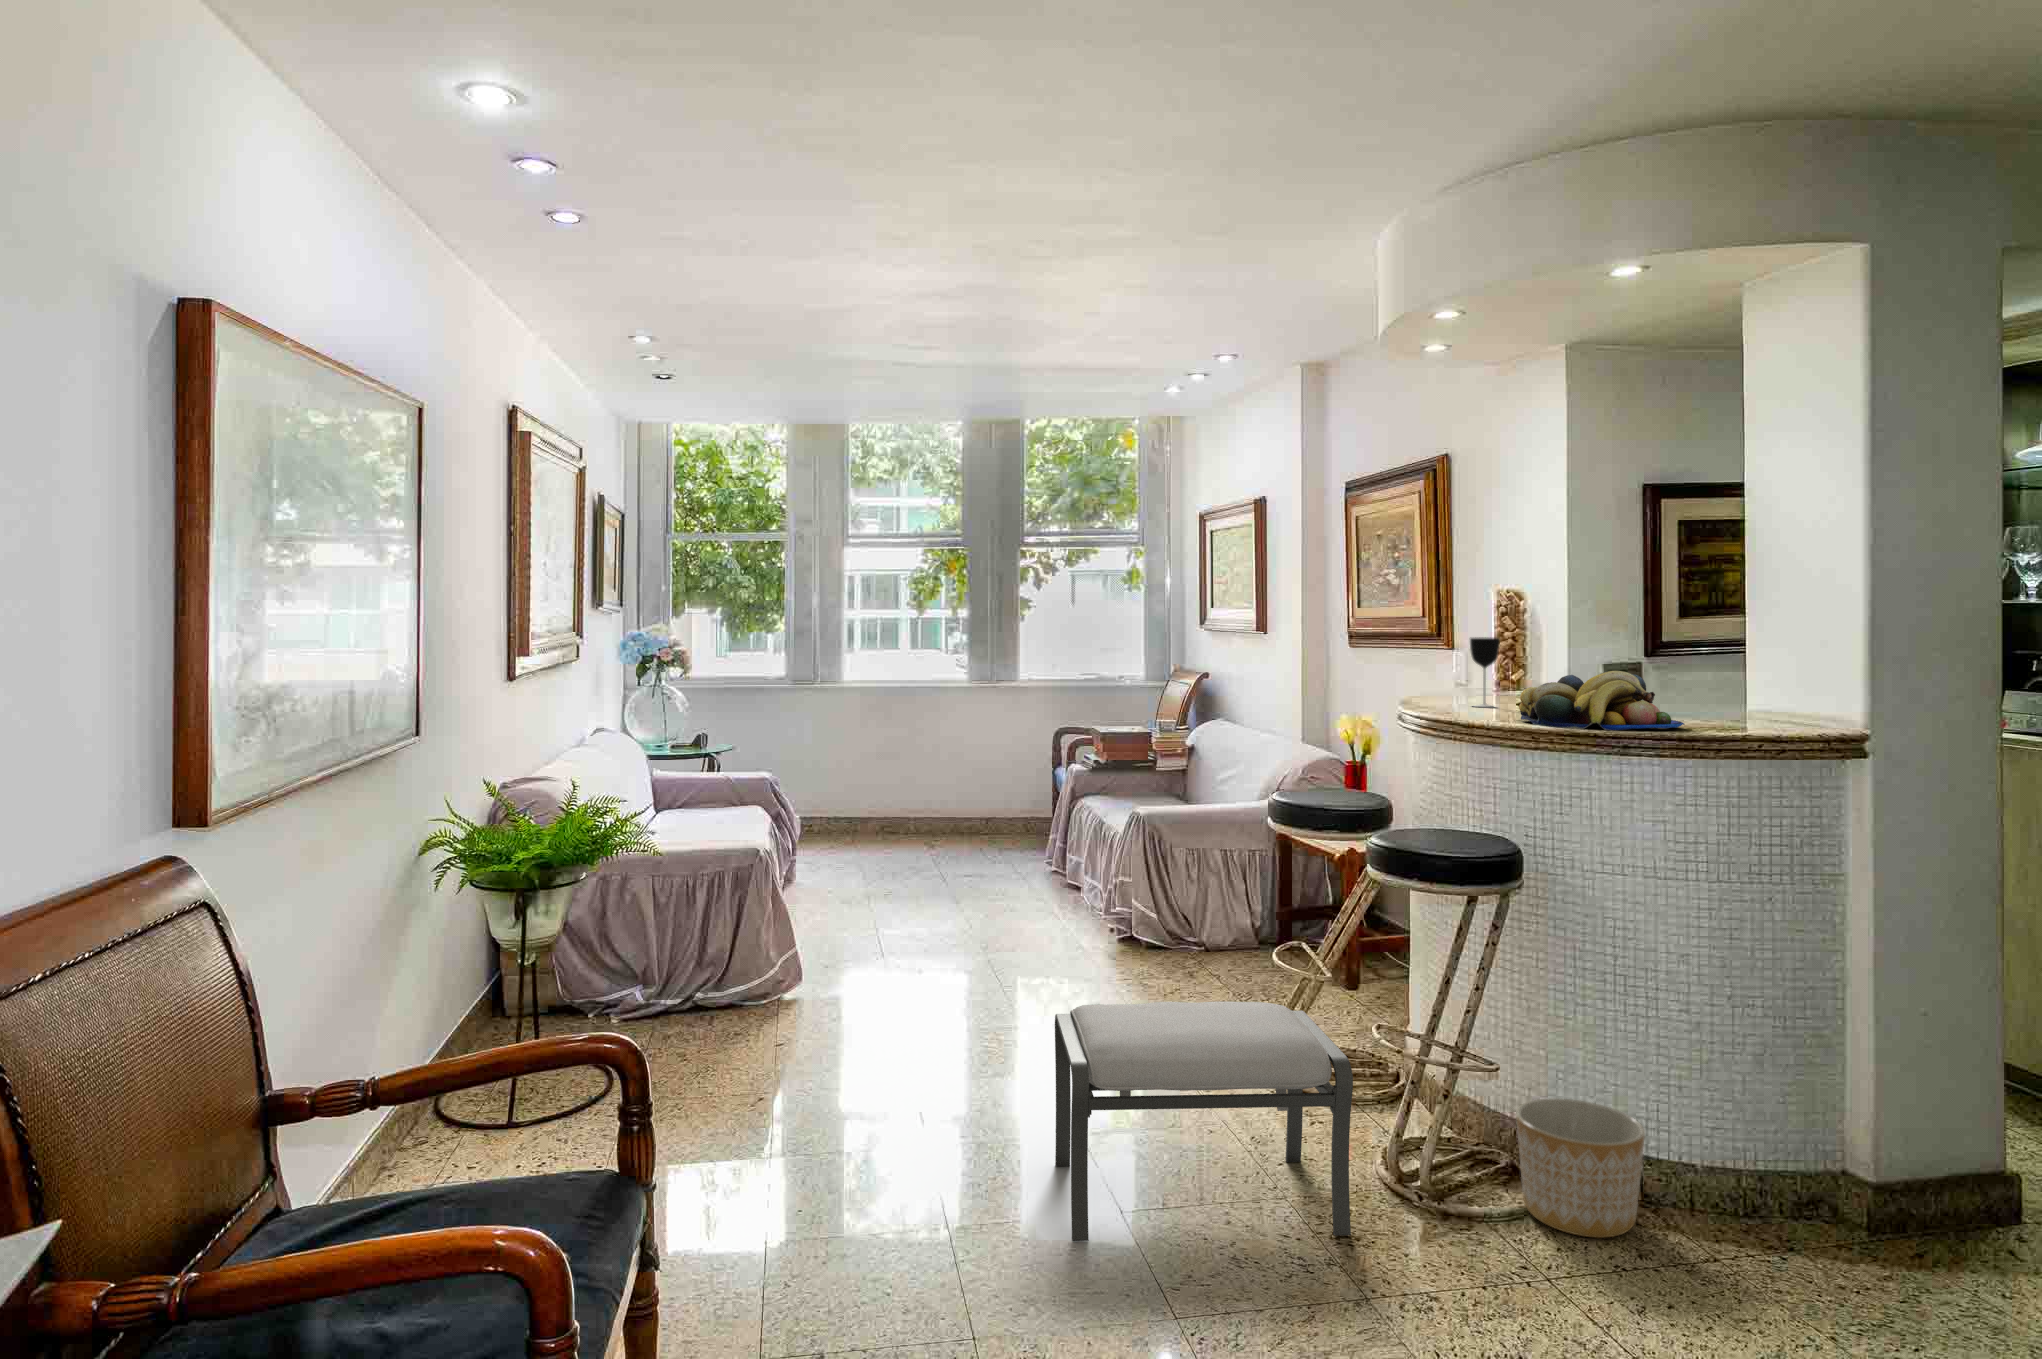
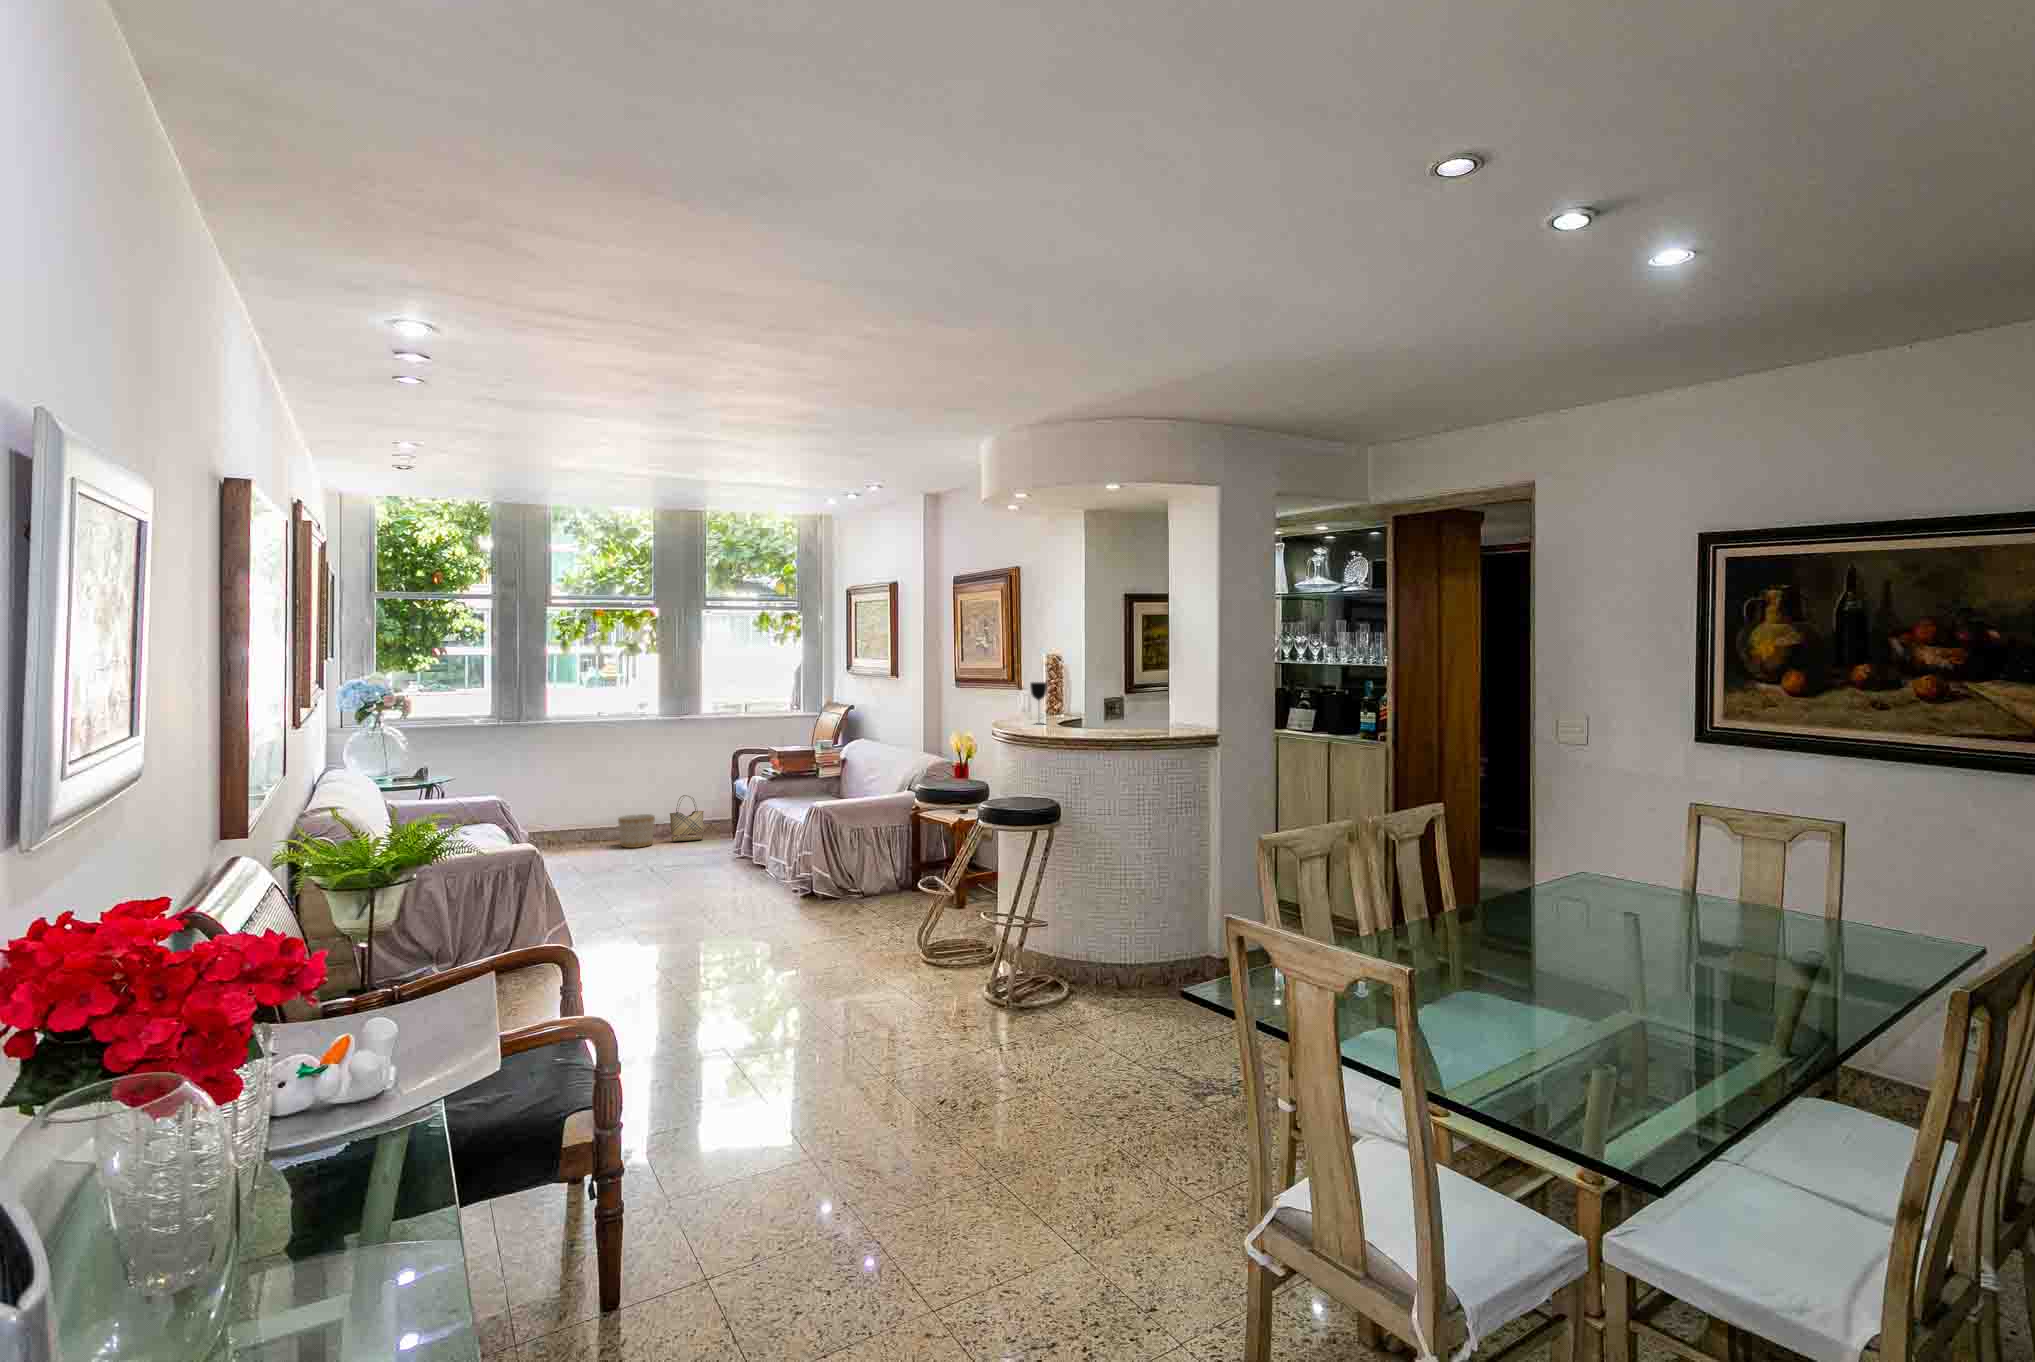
fruit bowl: present [1519,671,1684,730] -> none [1056,702,1138,734]
woven basket: none [979,780,1021,838] -> present [670,795,704,841]
ottoman: present [1055,1001,1353,1241] -> none [790,905,971,1052]
planter: present [1516,1098,1645,1238] -> present [618,814,655,848]

